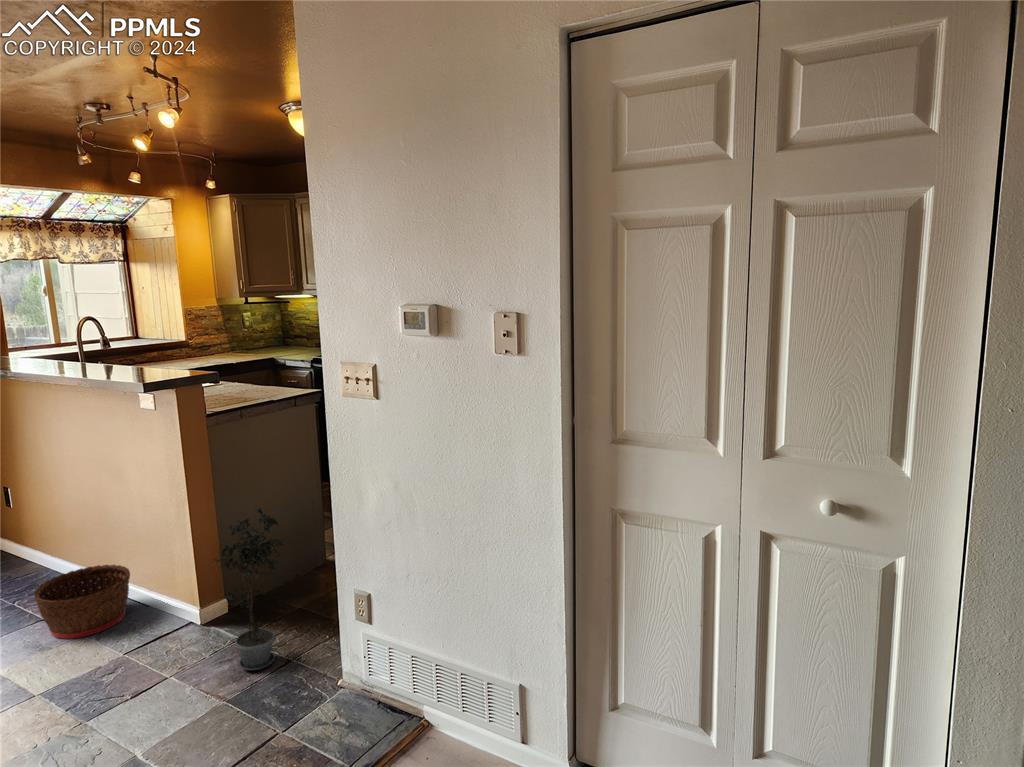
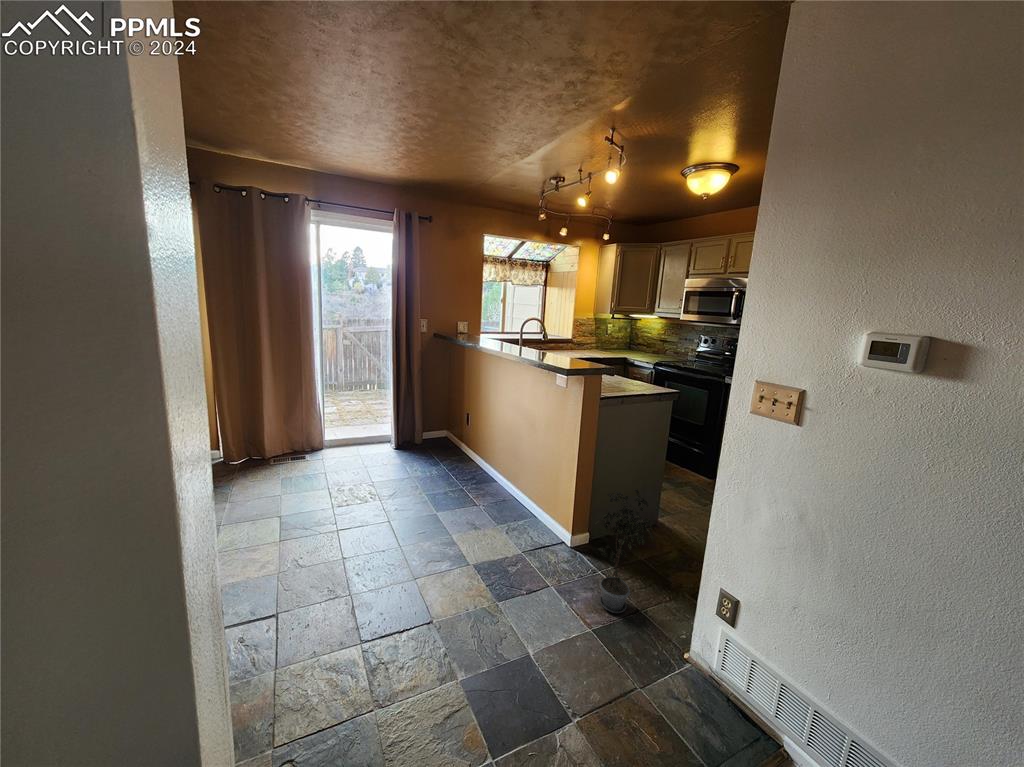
basket: present [34,565,130,639] -> none [478,482,531,530]

